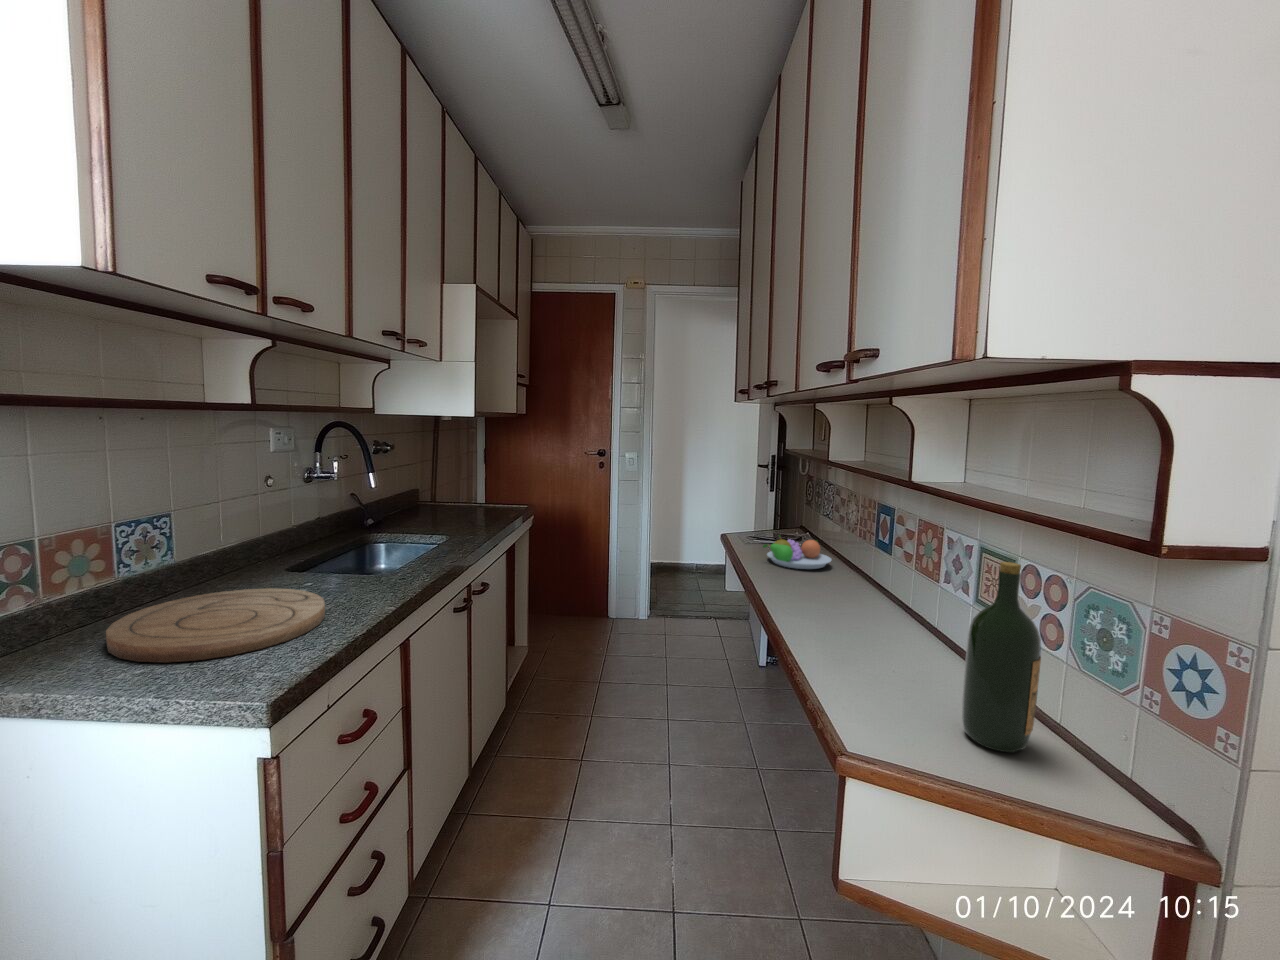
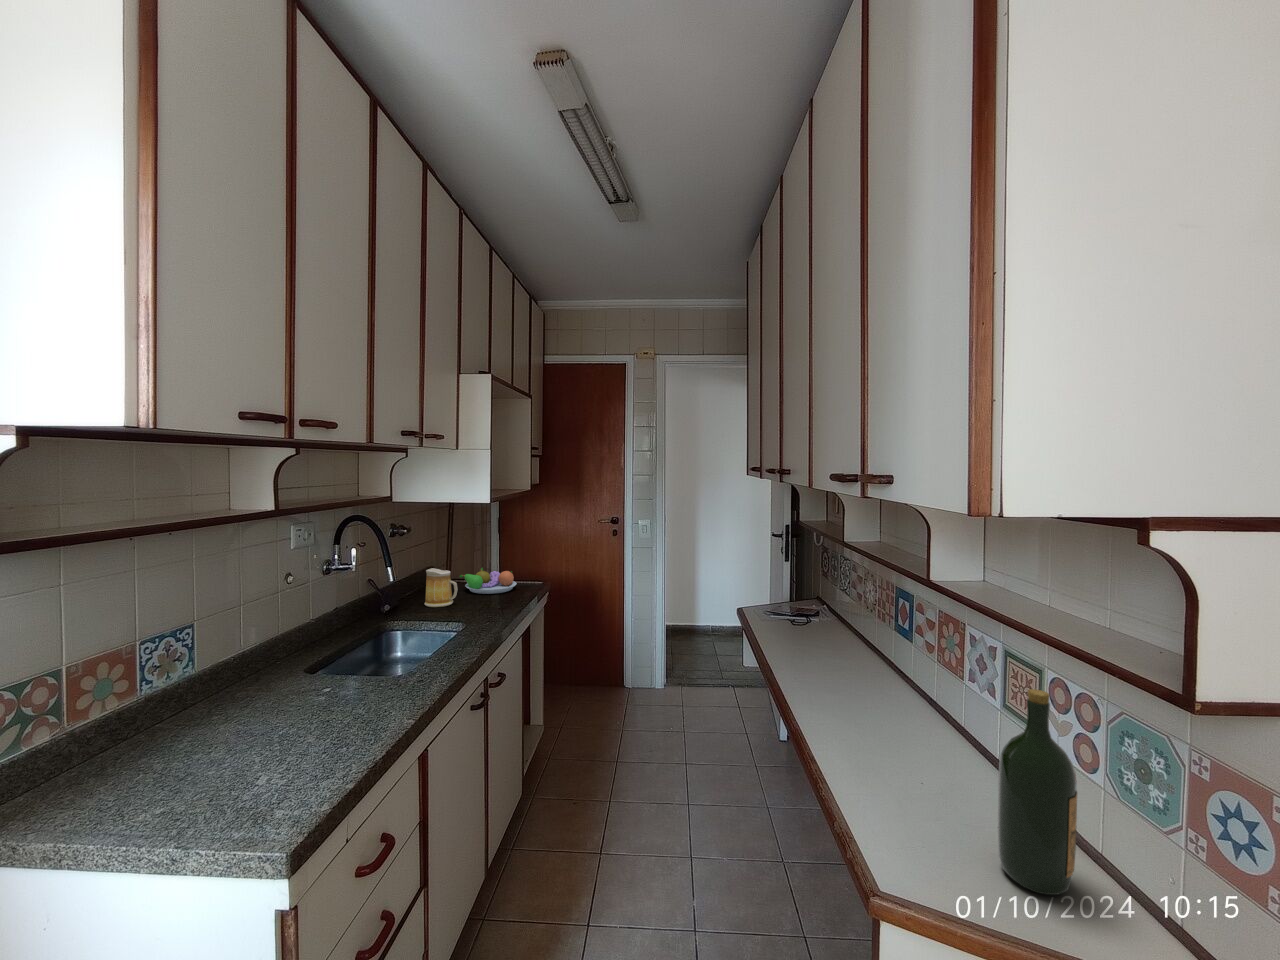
mug: none [409,485,442,524] -> present [424,568,458,607]
fruit bowl: present [763,535,831,569] -> present [460,568,517,594]
cutting board: present [106,588,325,663] -> none [128,701,344,801]

